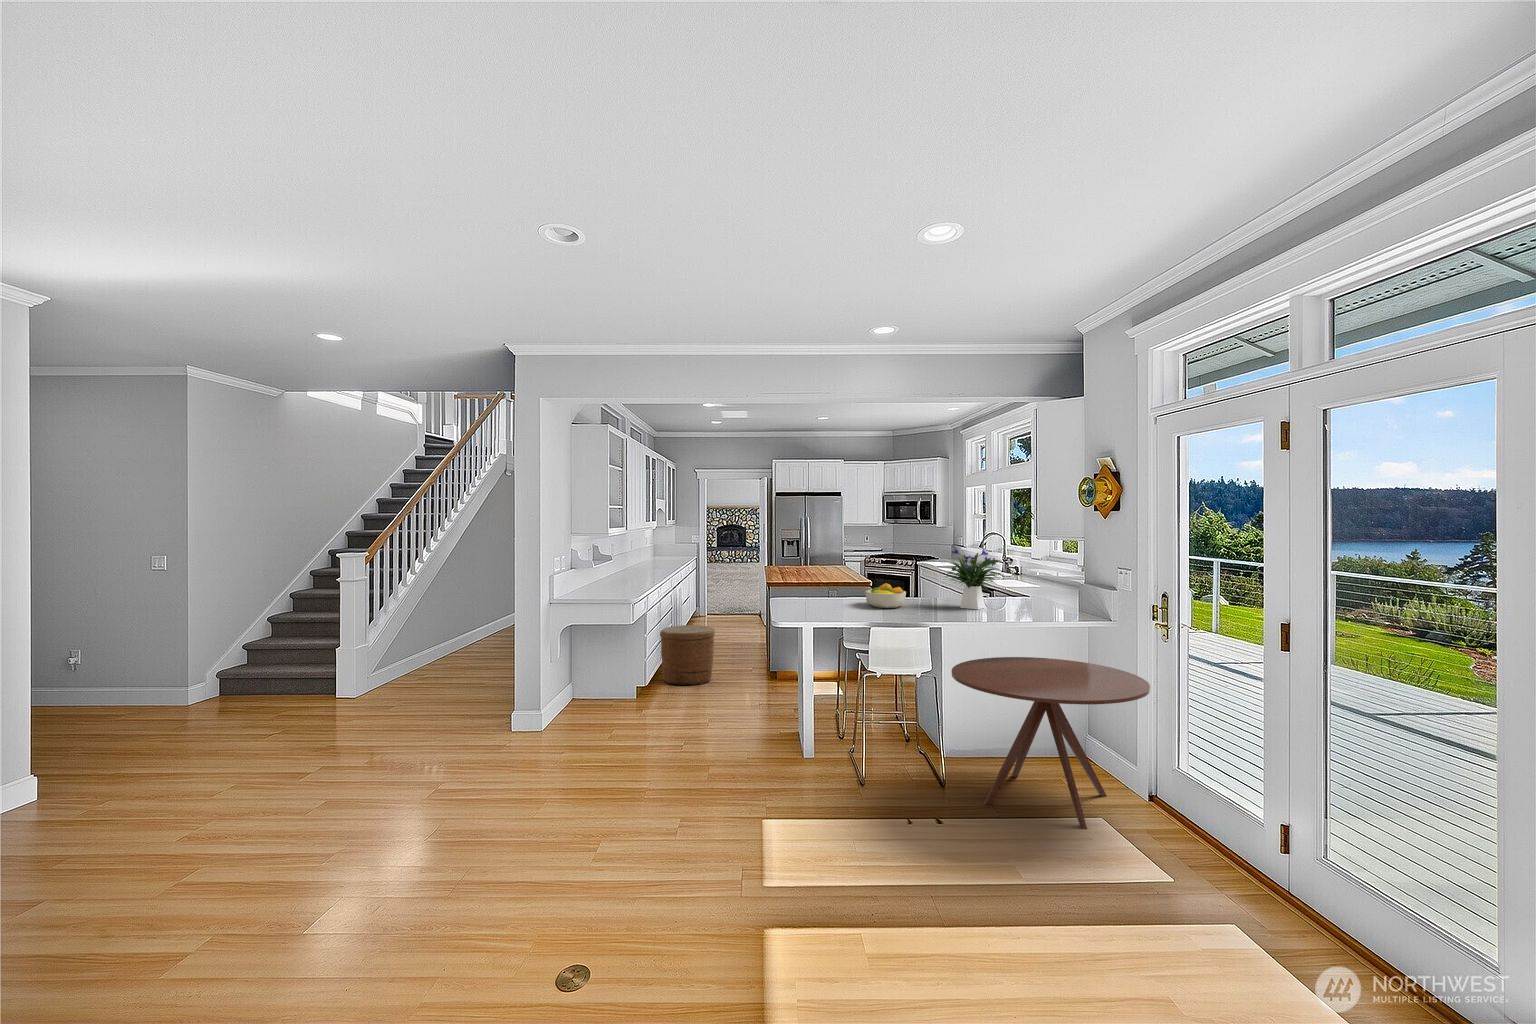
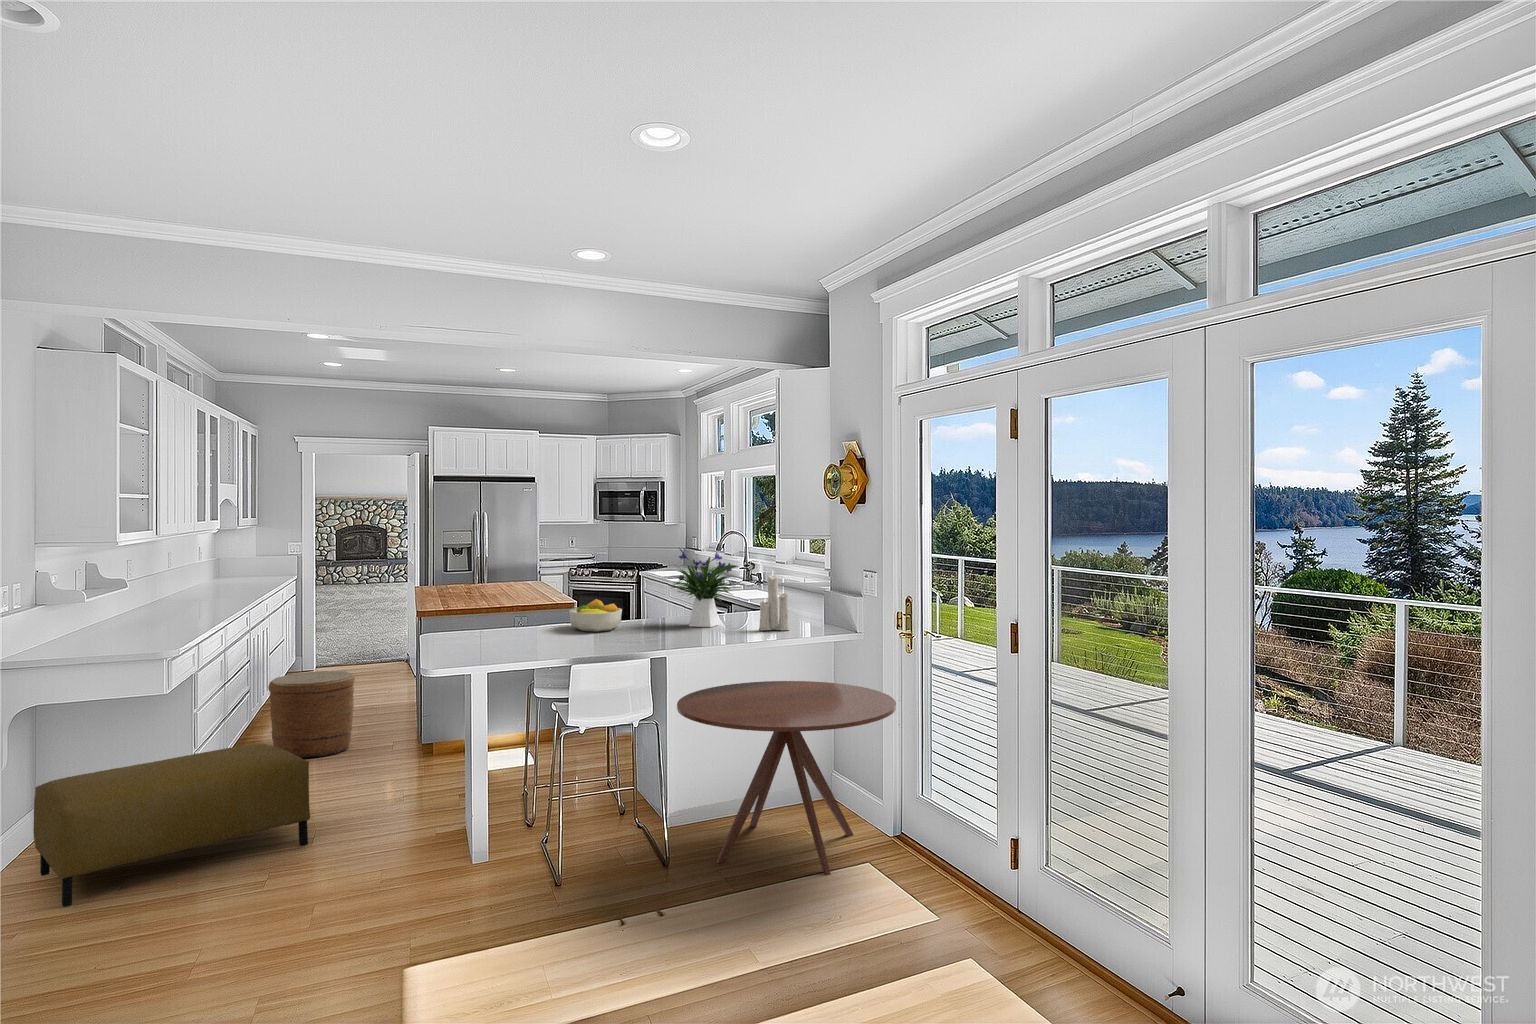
candle: none [1020,561,1047,615] -> present [759,572,789,630]
ottoman: none [521,674,684,772] -> present [33,744,310,907]

